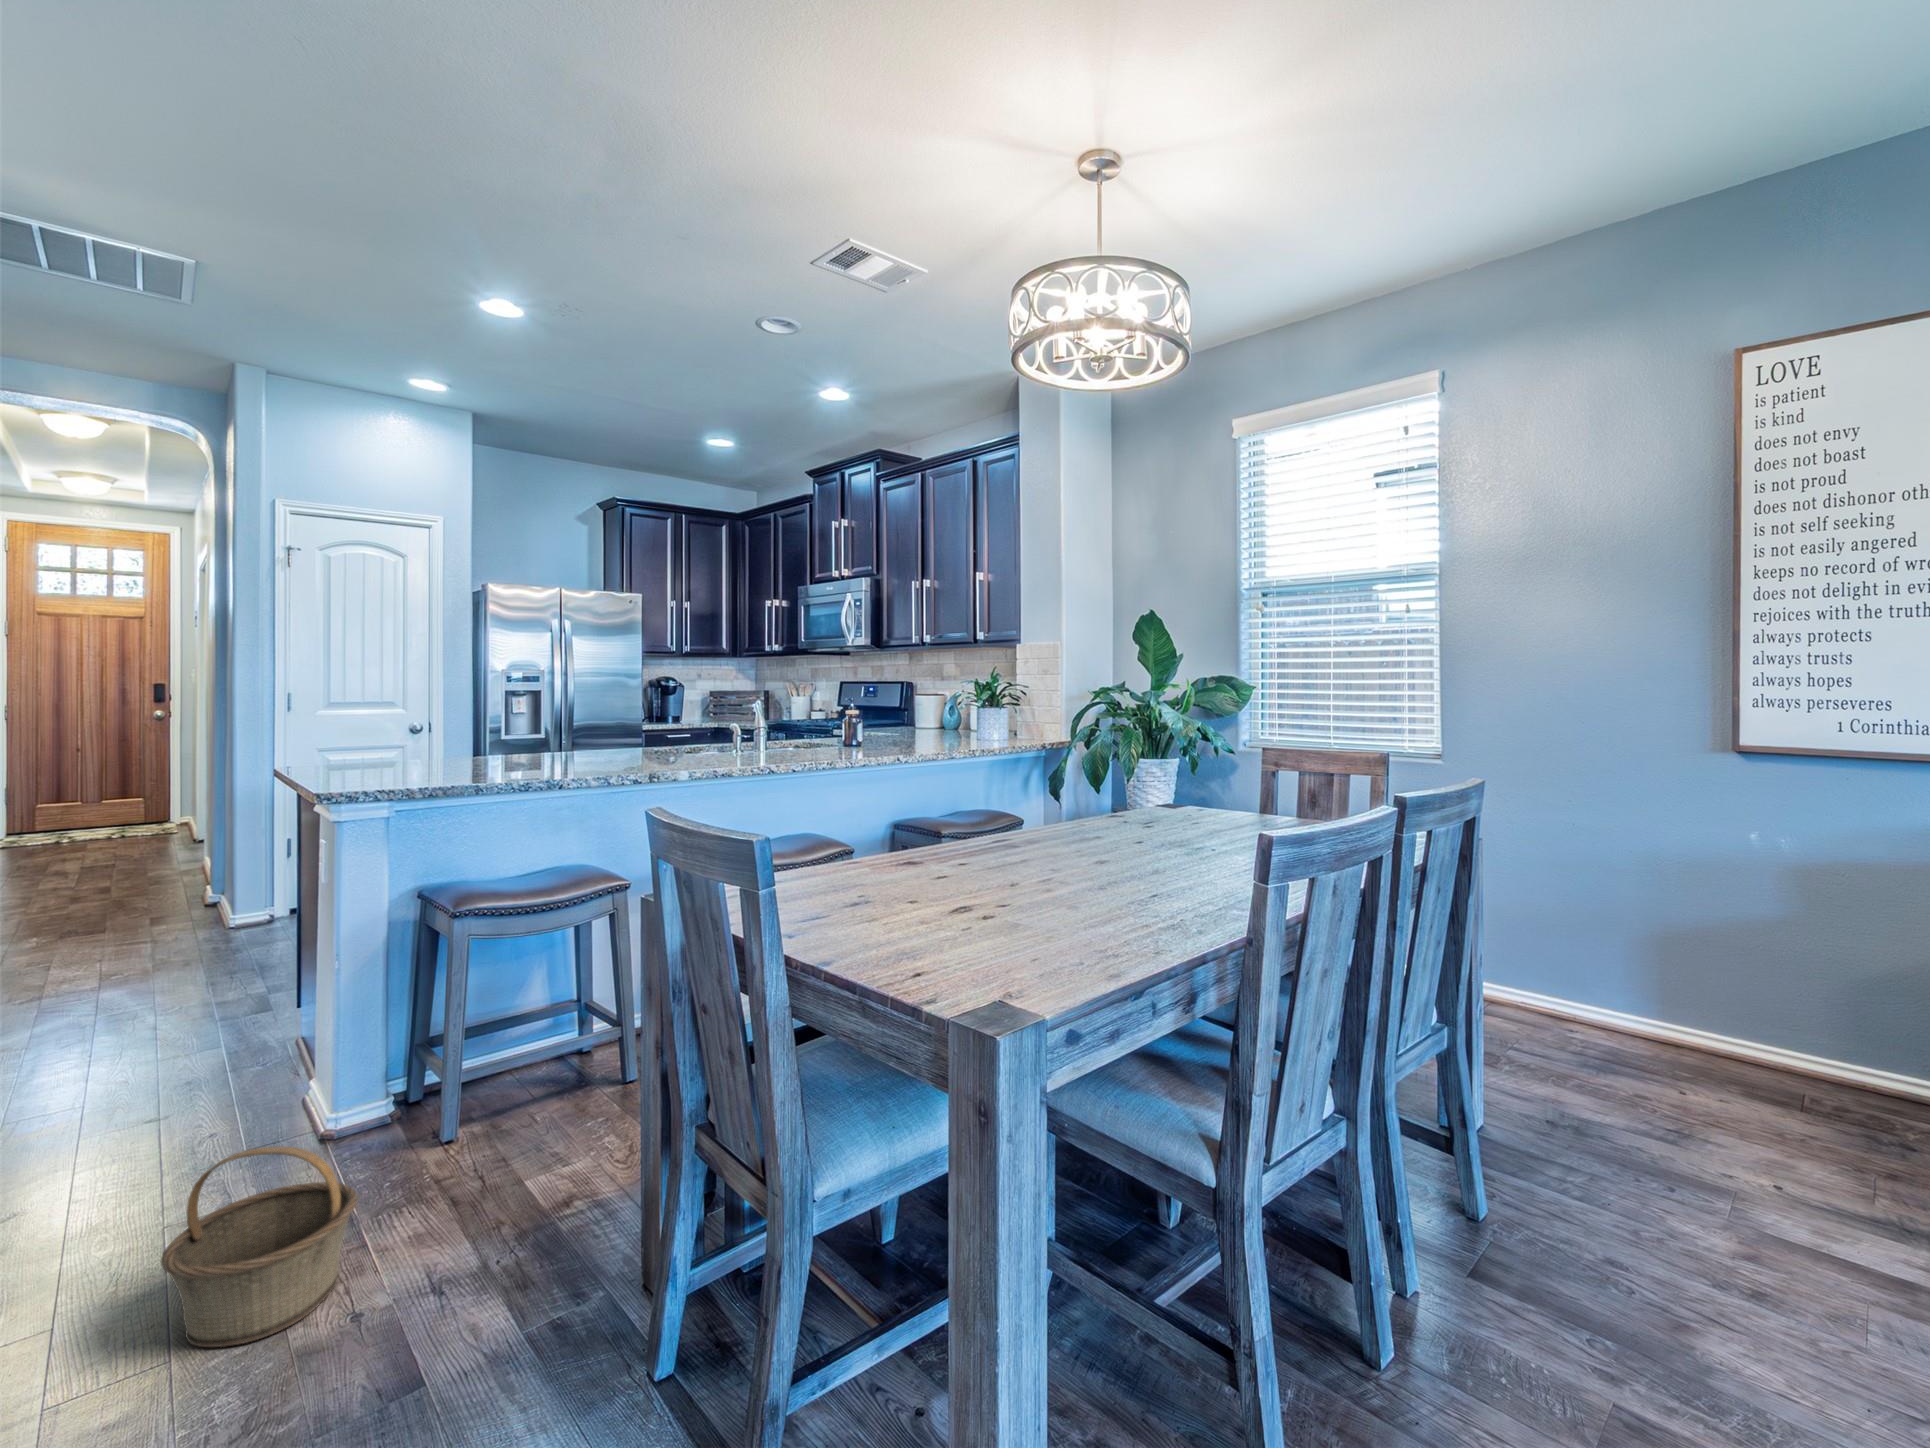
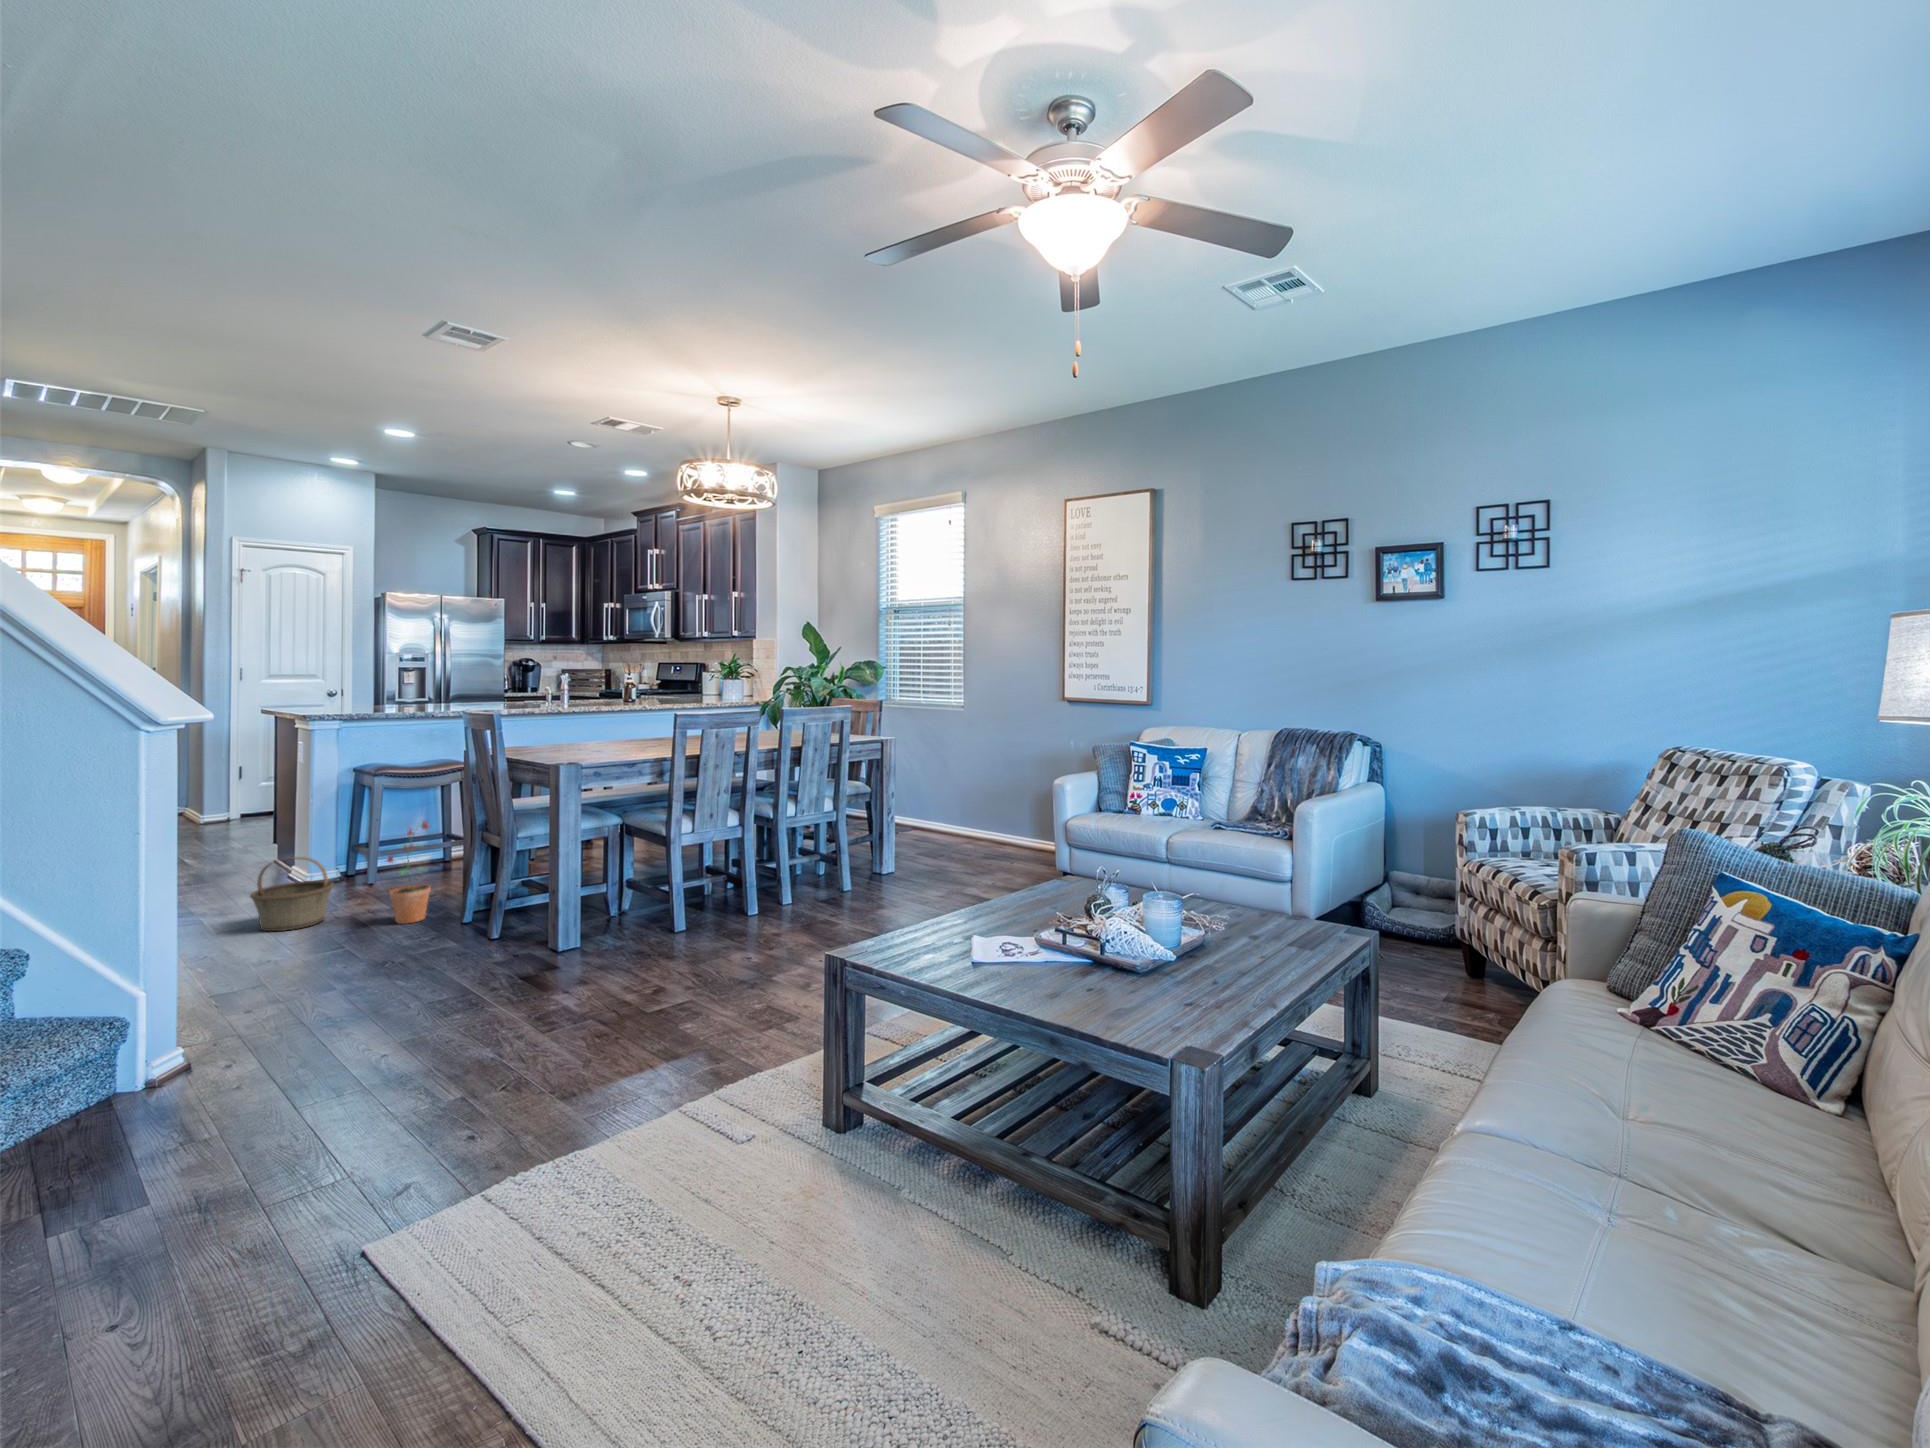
potted plant: none [460,1050,565,1318] -> present [387,820,431,924]

